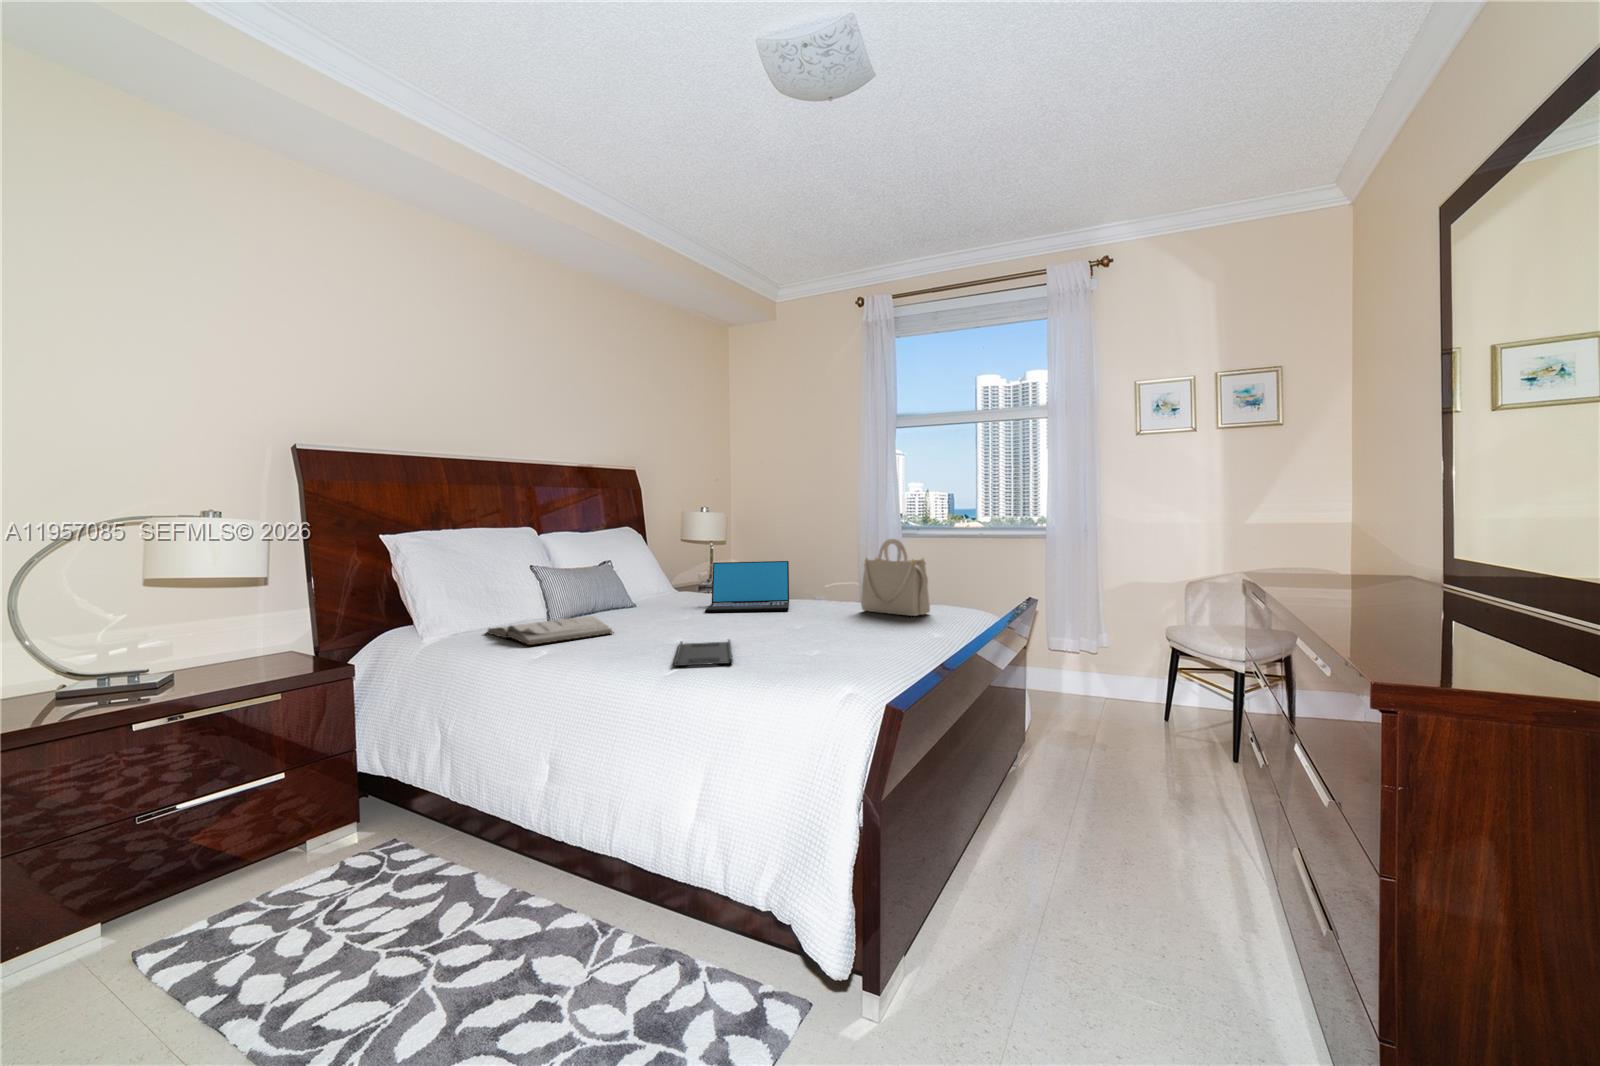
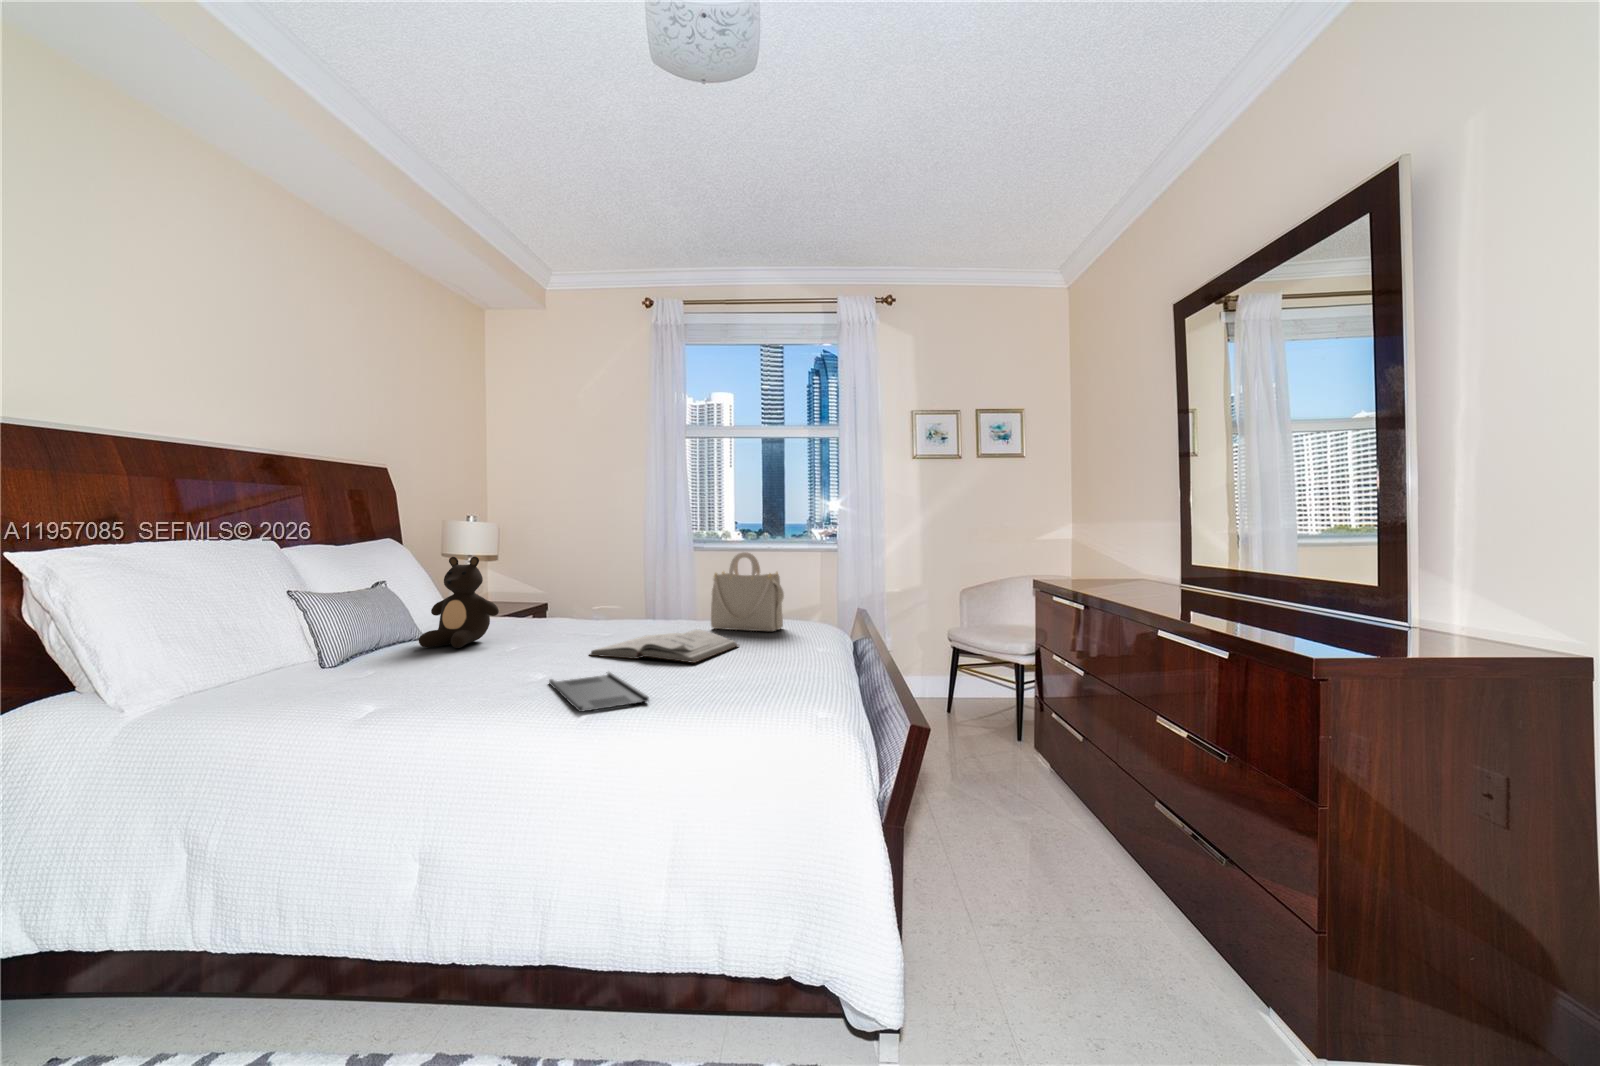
teddy bear: none [622,541,681,615] -> present [419,557,499,648]
laptop: present [705,561,789,612] -> none [526,577,631,640]
book: present [487,616,613,645] -> present [590,630,738,663]

